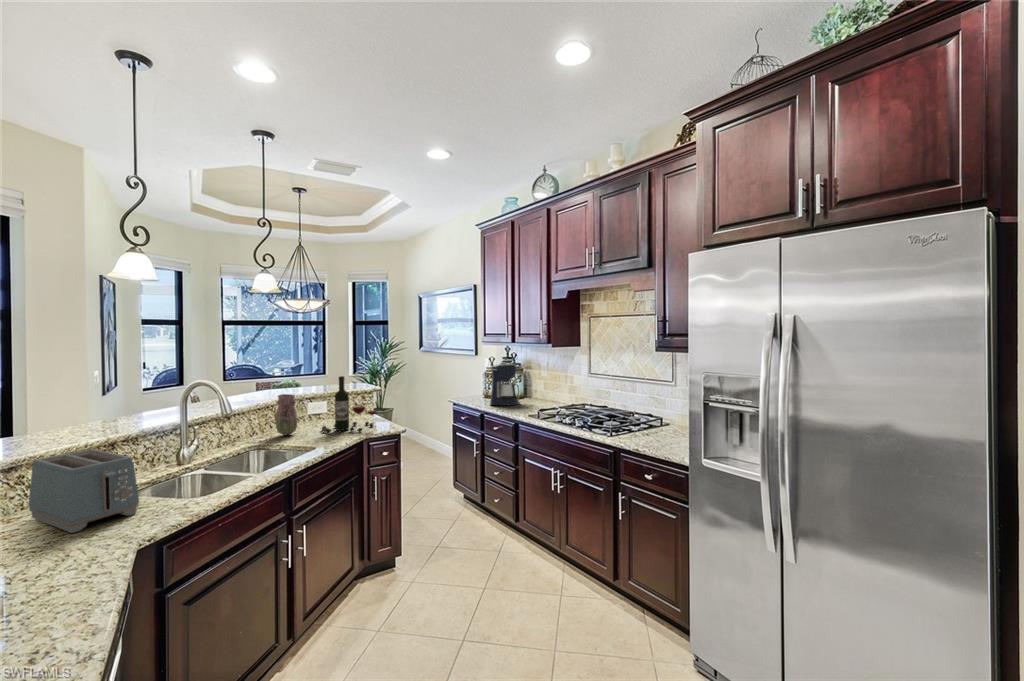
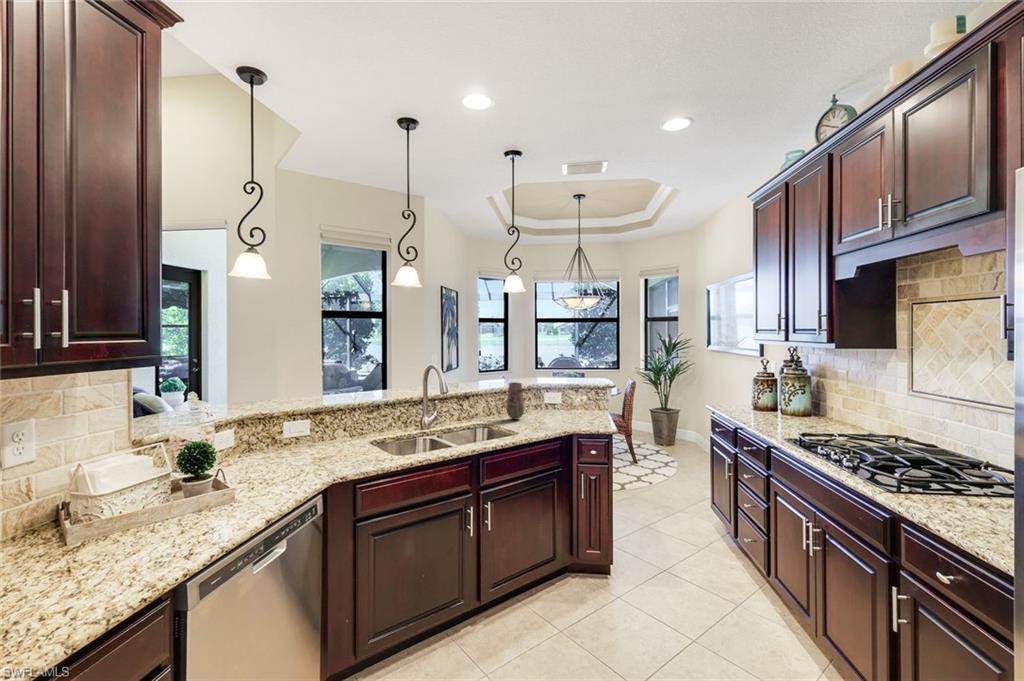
coffee maker: present [490,364,520,405] -> none [750,368,794,423]
wine bottle: present [322,376,377,433] -> none [543,370,592,427]
toaster: present [28,449,139,533] -> none [318,407,361,462]

